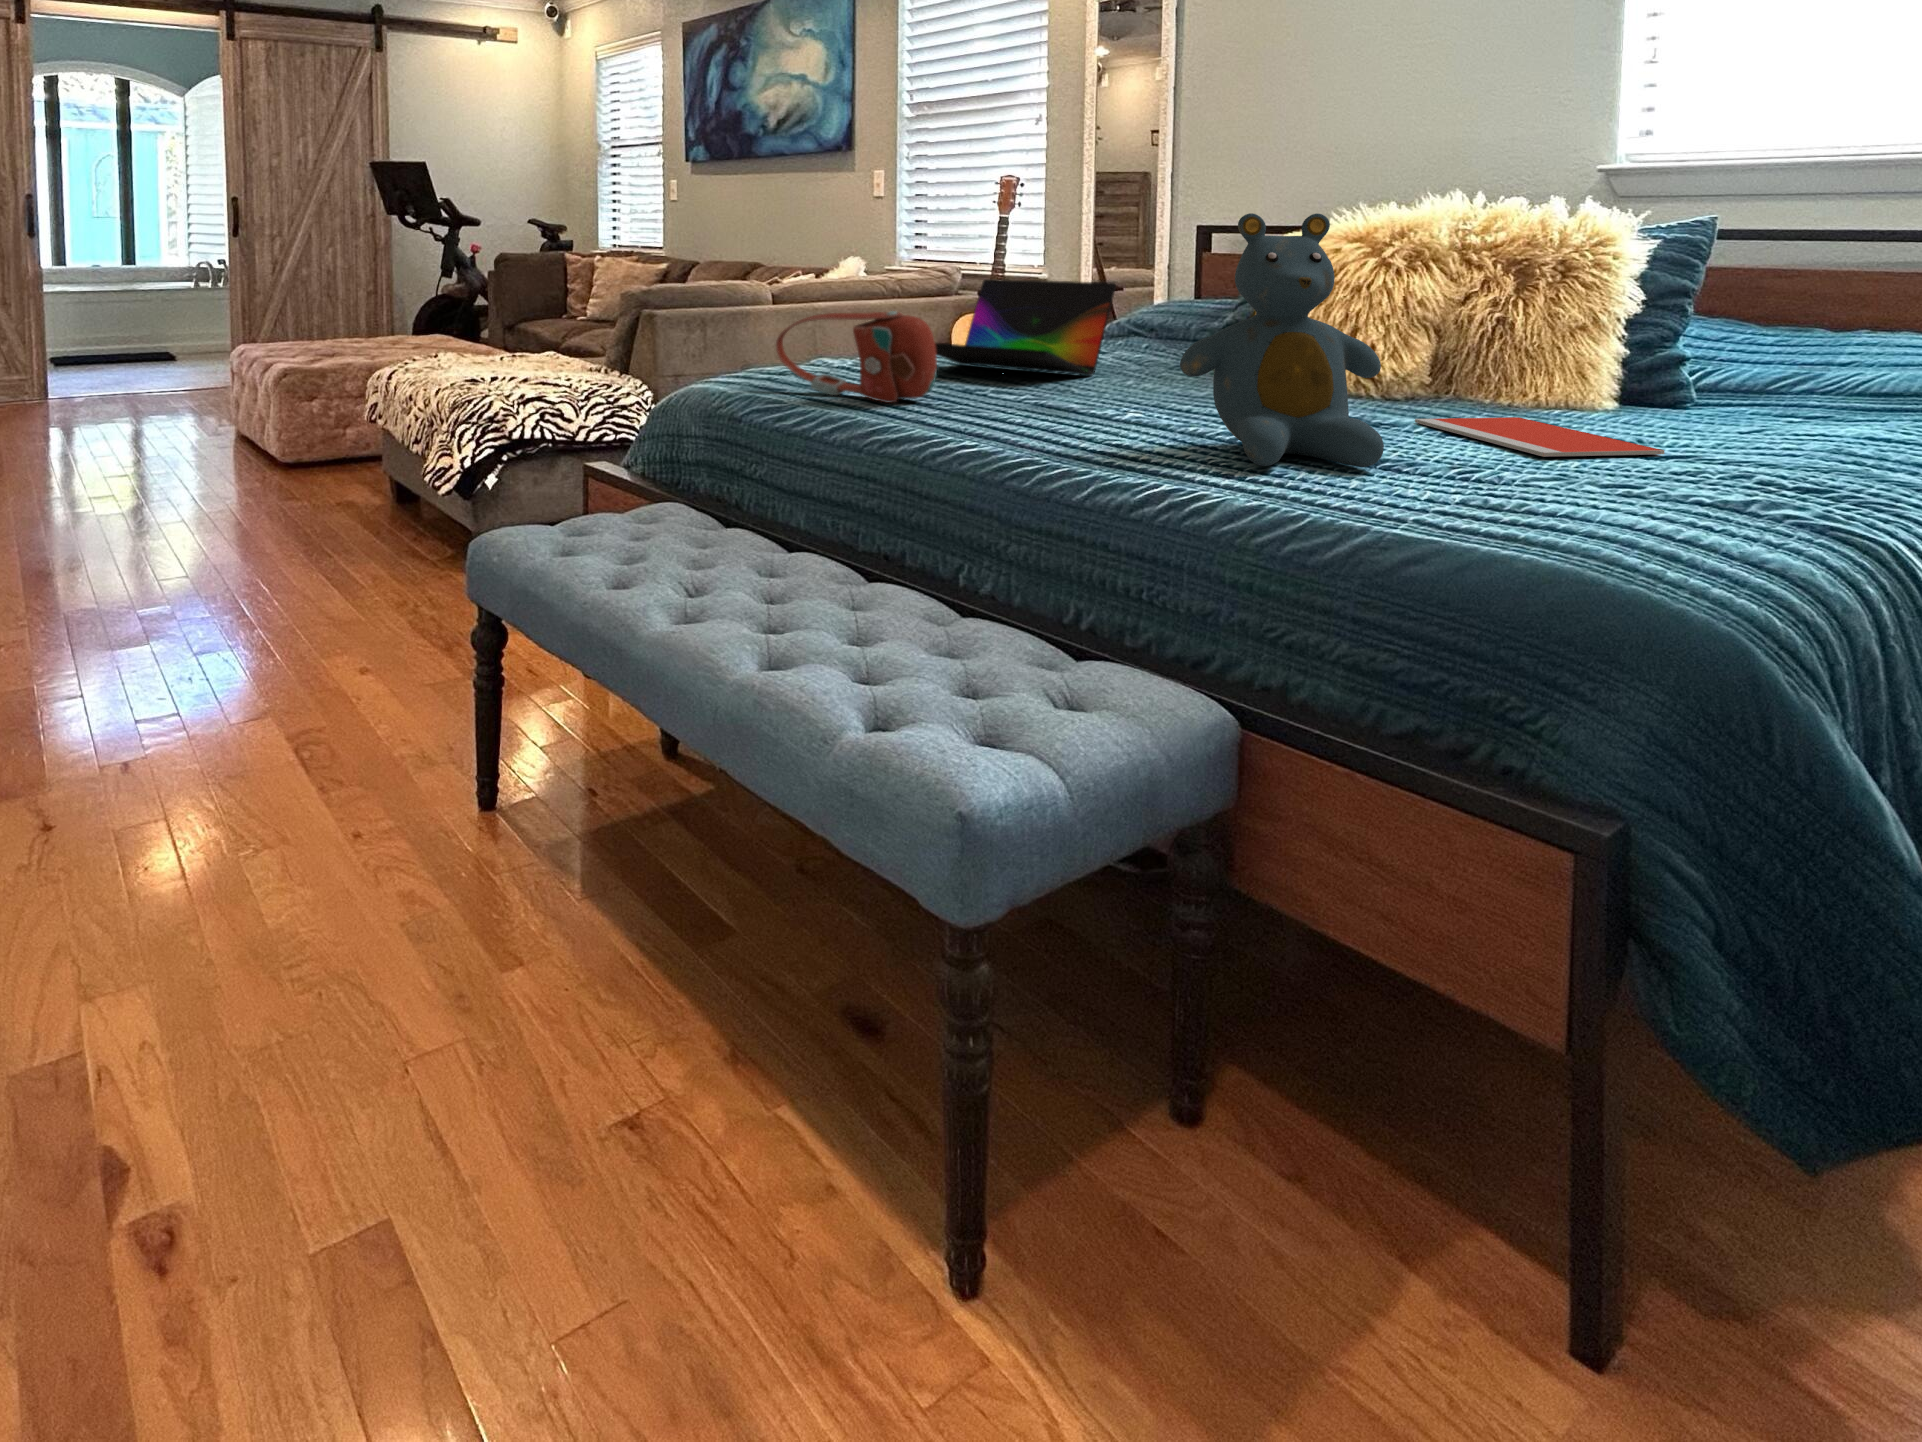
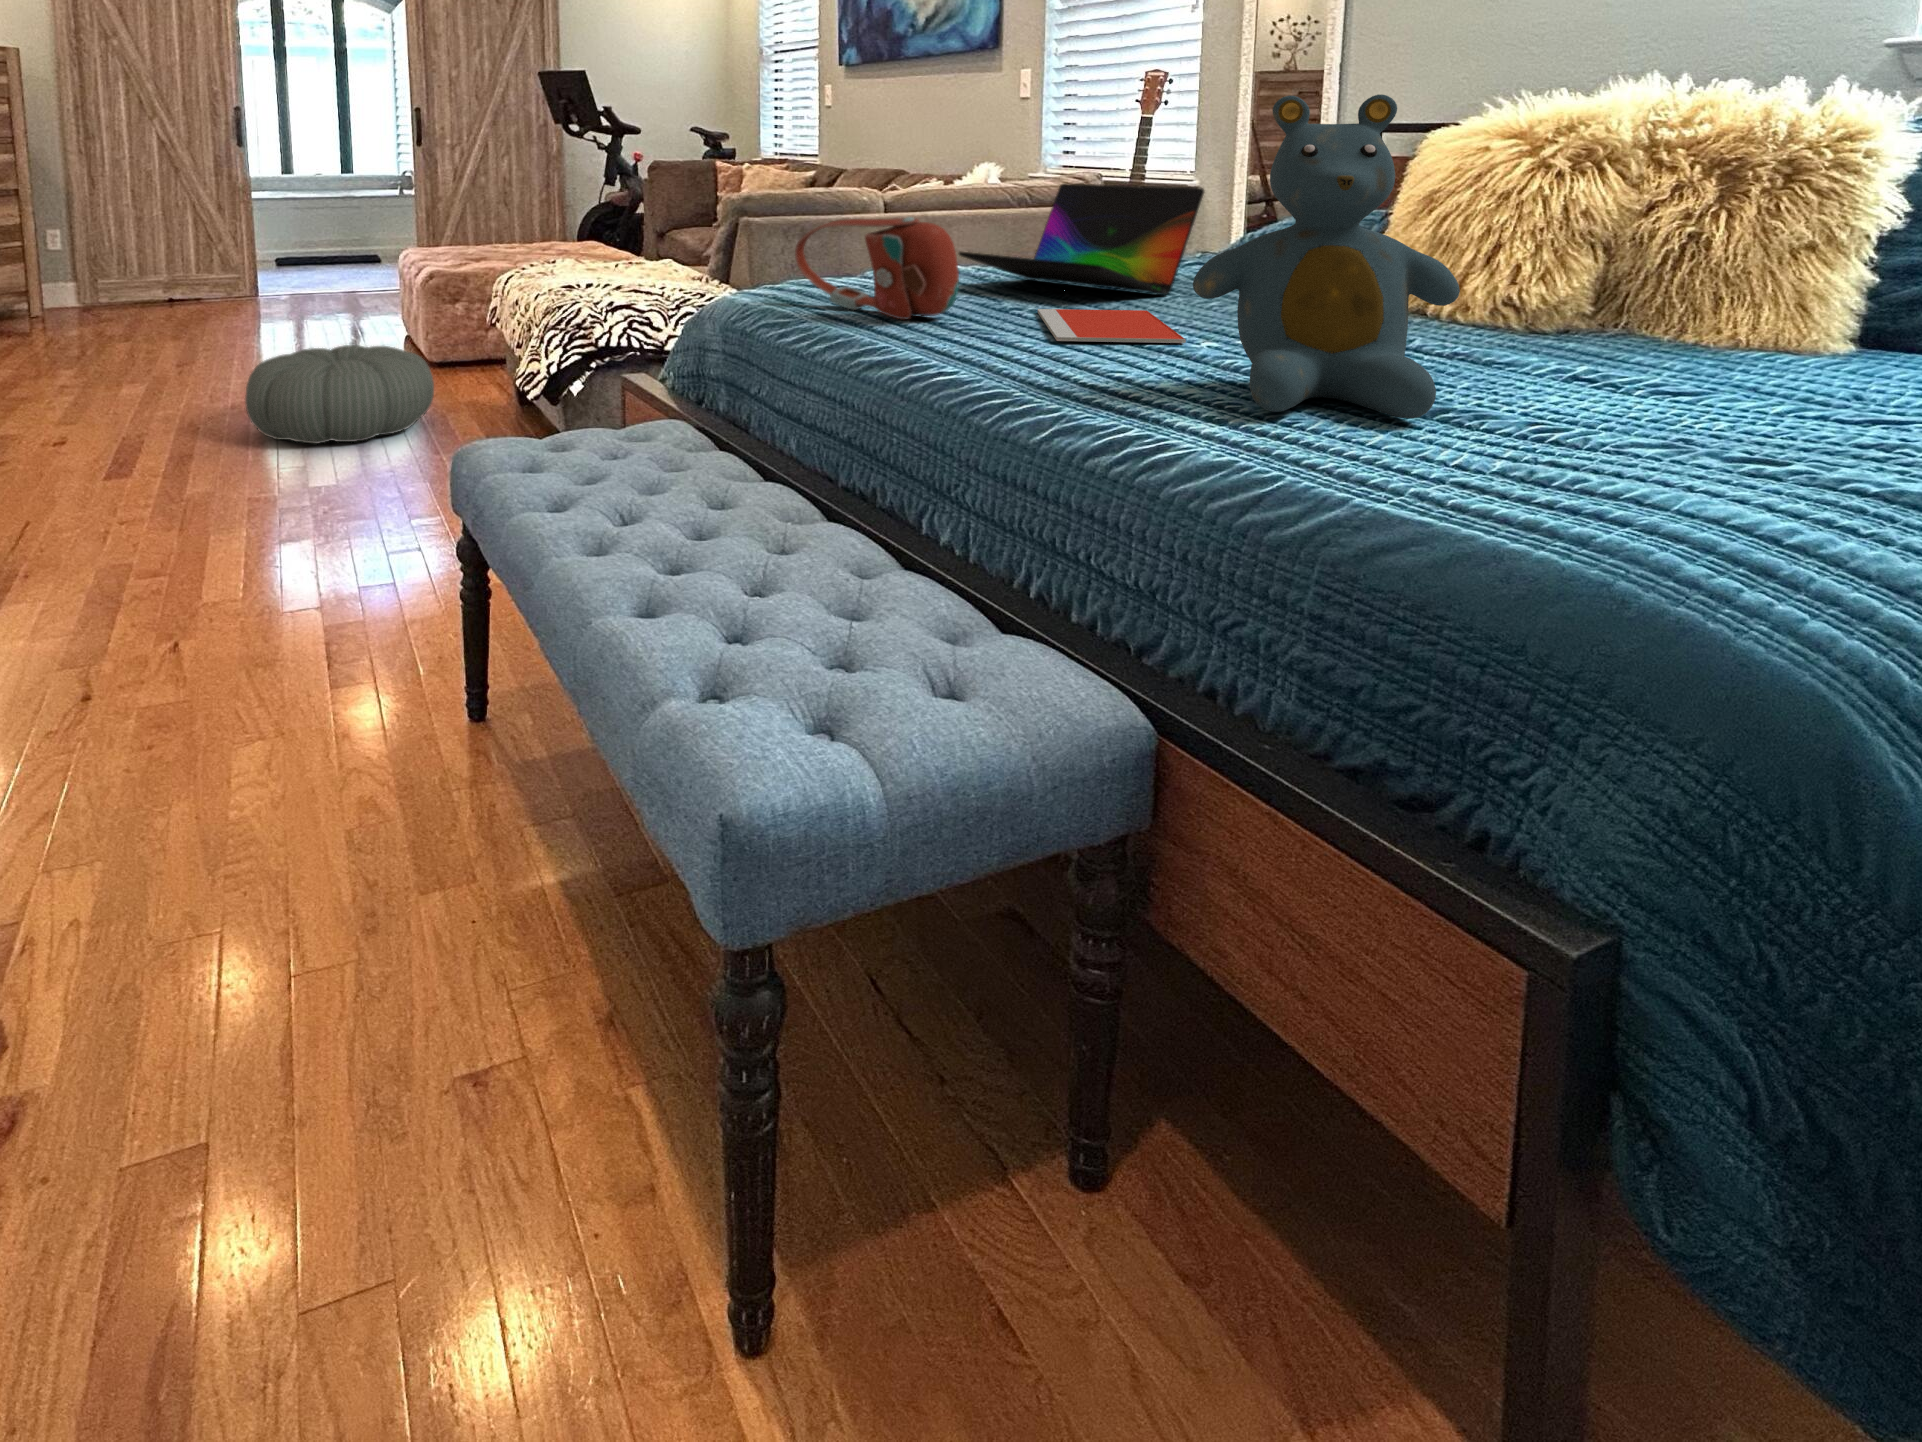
notebook: present [1415,417,1664,457] -> present [1038,309,1186,343]
pouf: none [102,449,314,556] -> present [245,345,434,444]

